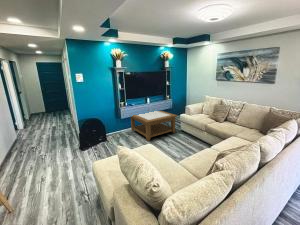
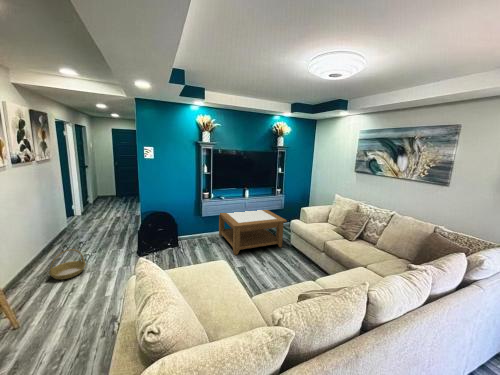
basket: none [18,151,46,175] -> present [49,249,86,279]

